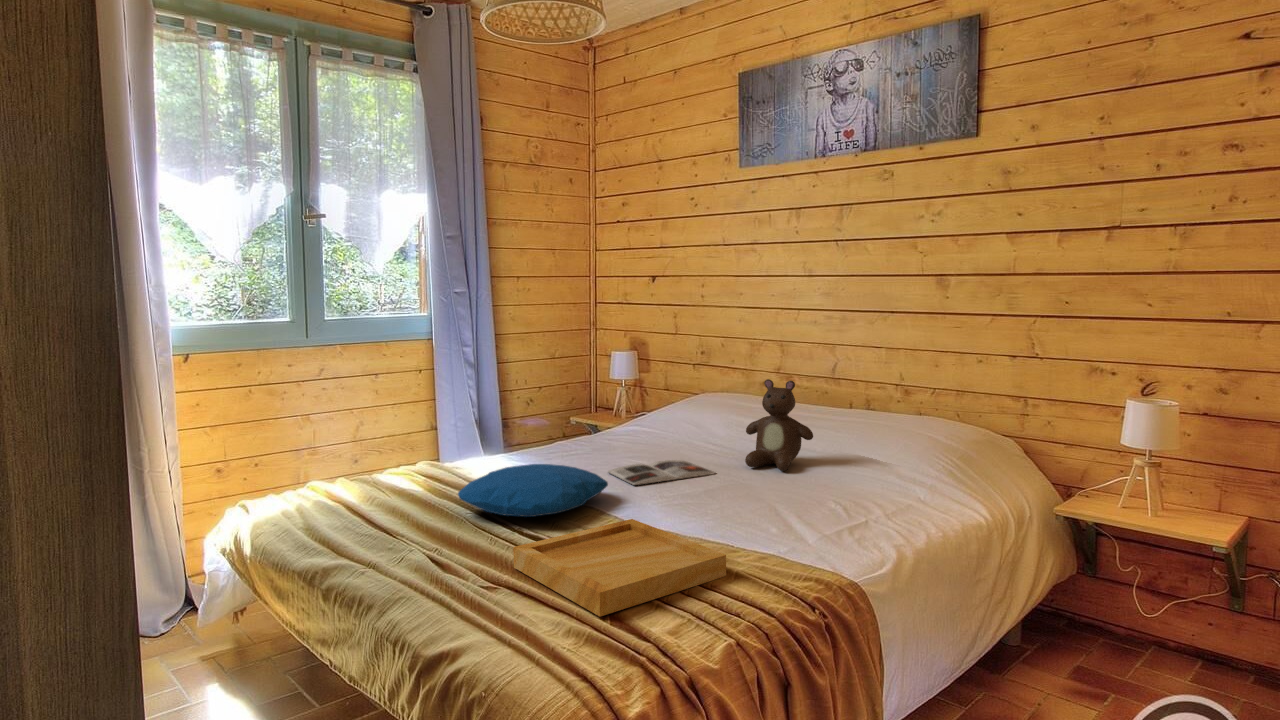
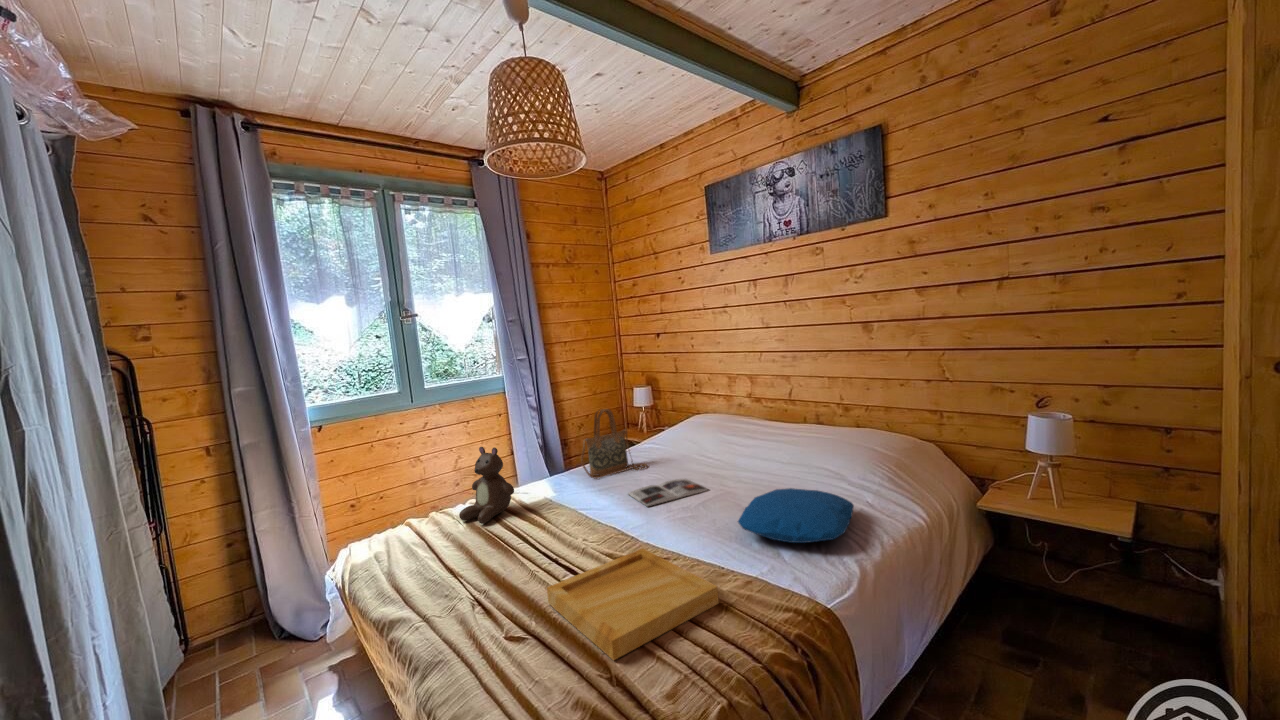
handbag: none [545,364,632,455] -> present [581,409,647,479]
teddy bear: present [745,379,813,471] -> present [459,447,514,524]
pillow: present [458,464,608,517] -> present [738,488,854,543]

